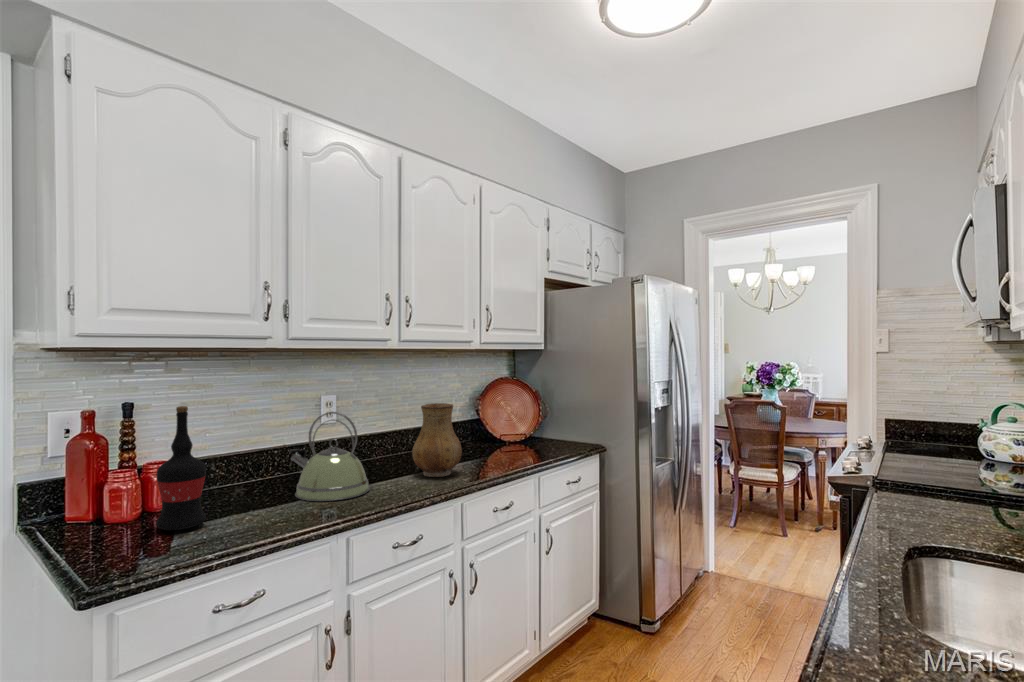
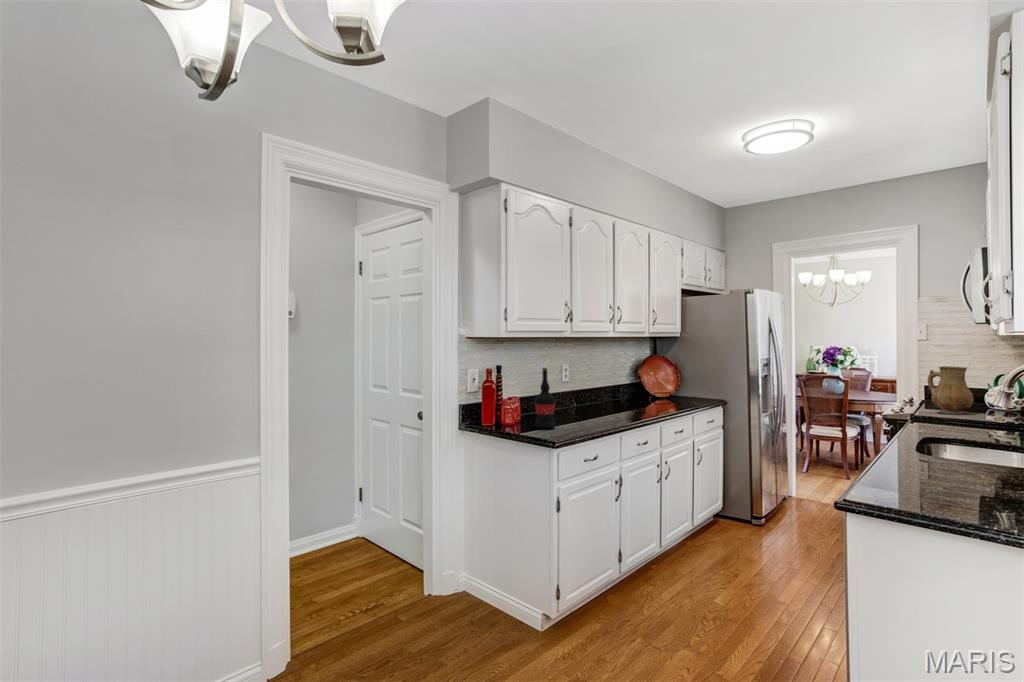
ceramic pitcher: present [412,403,462,477] -> present [927,366,974,414]
kettle: present [289,412,369,501] -> none [567,374,613,421]

